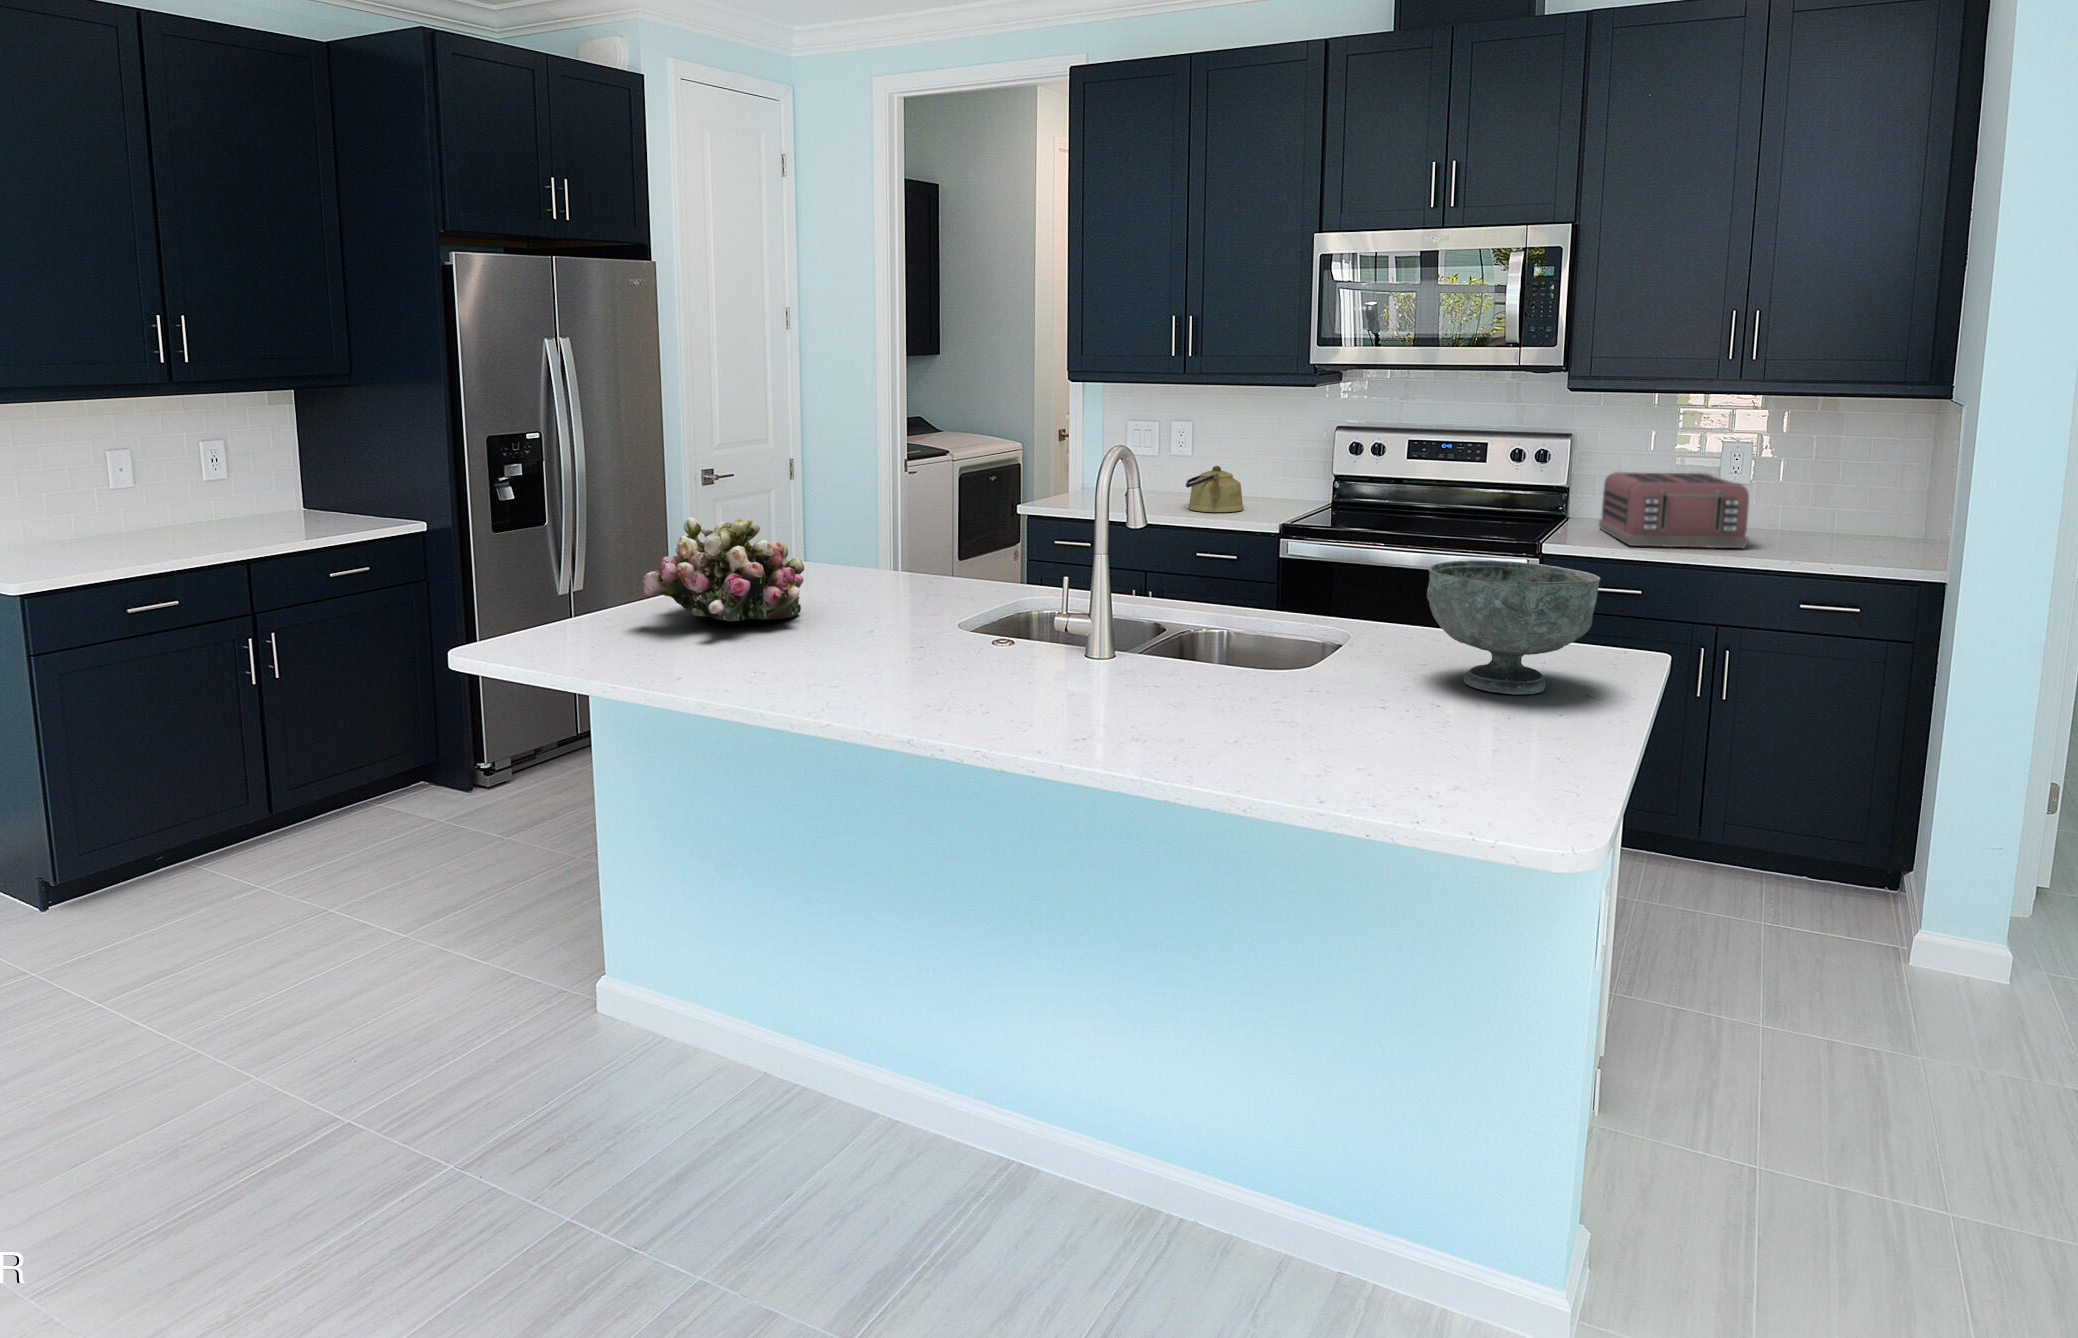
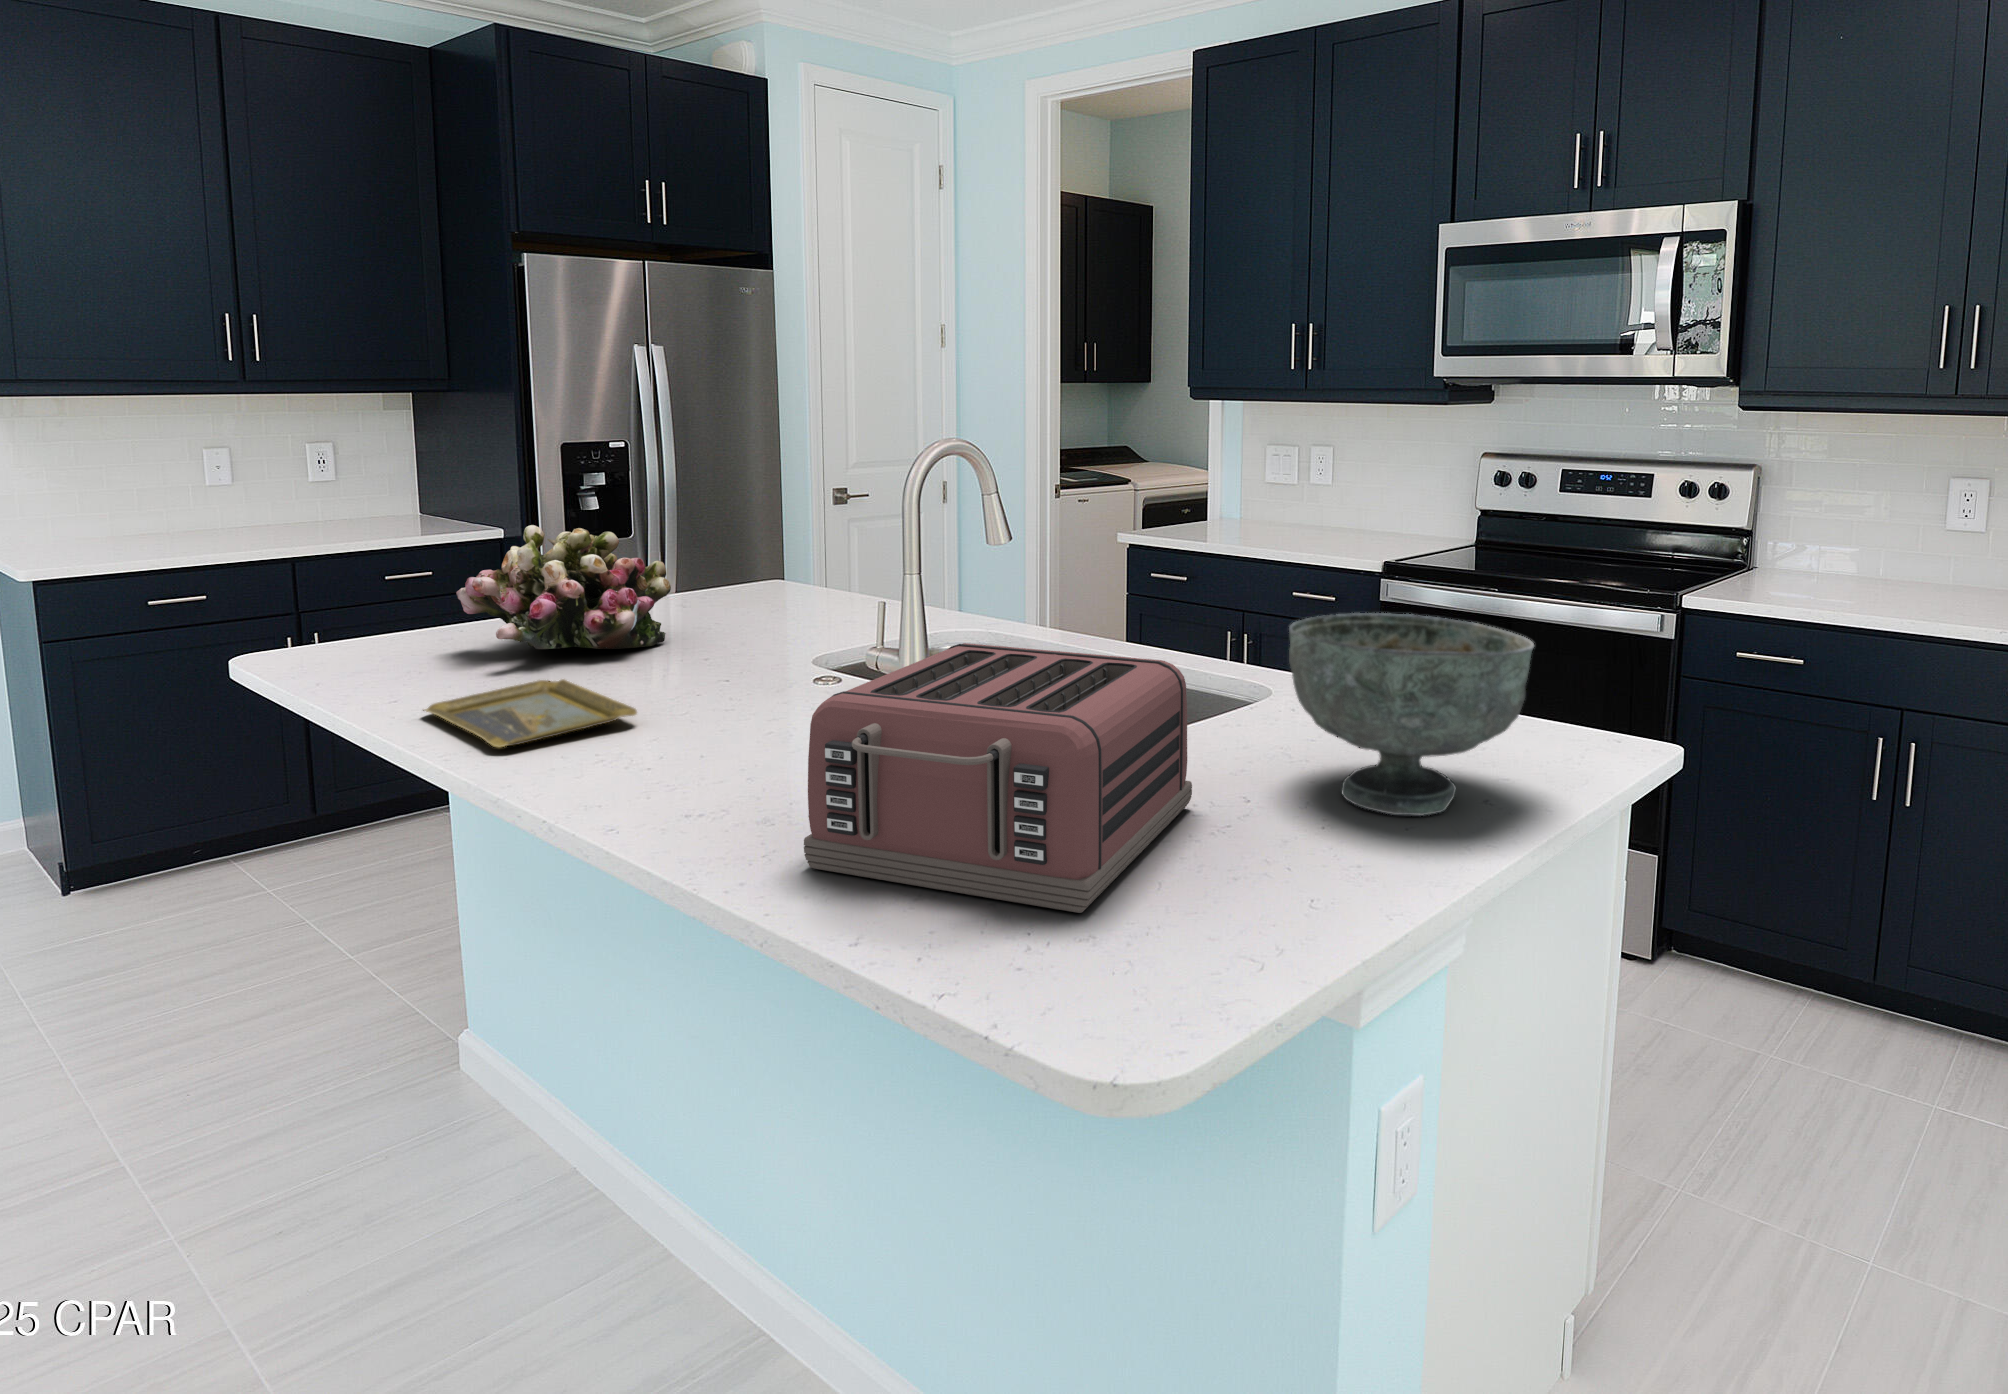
kettle: present [1186,466,1244,512] -> none [1293,493,1362,546]
toaster: present [1599,472,1749,548] -> present [804,643,1192,913]
tray: none [719,642,903,690] -> present [424,679,637,747]

